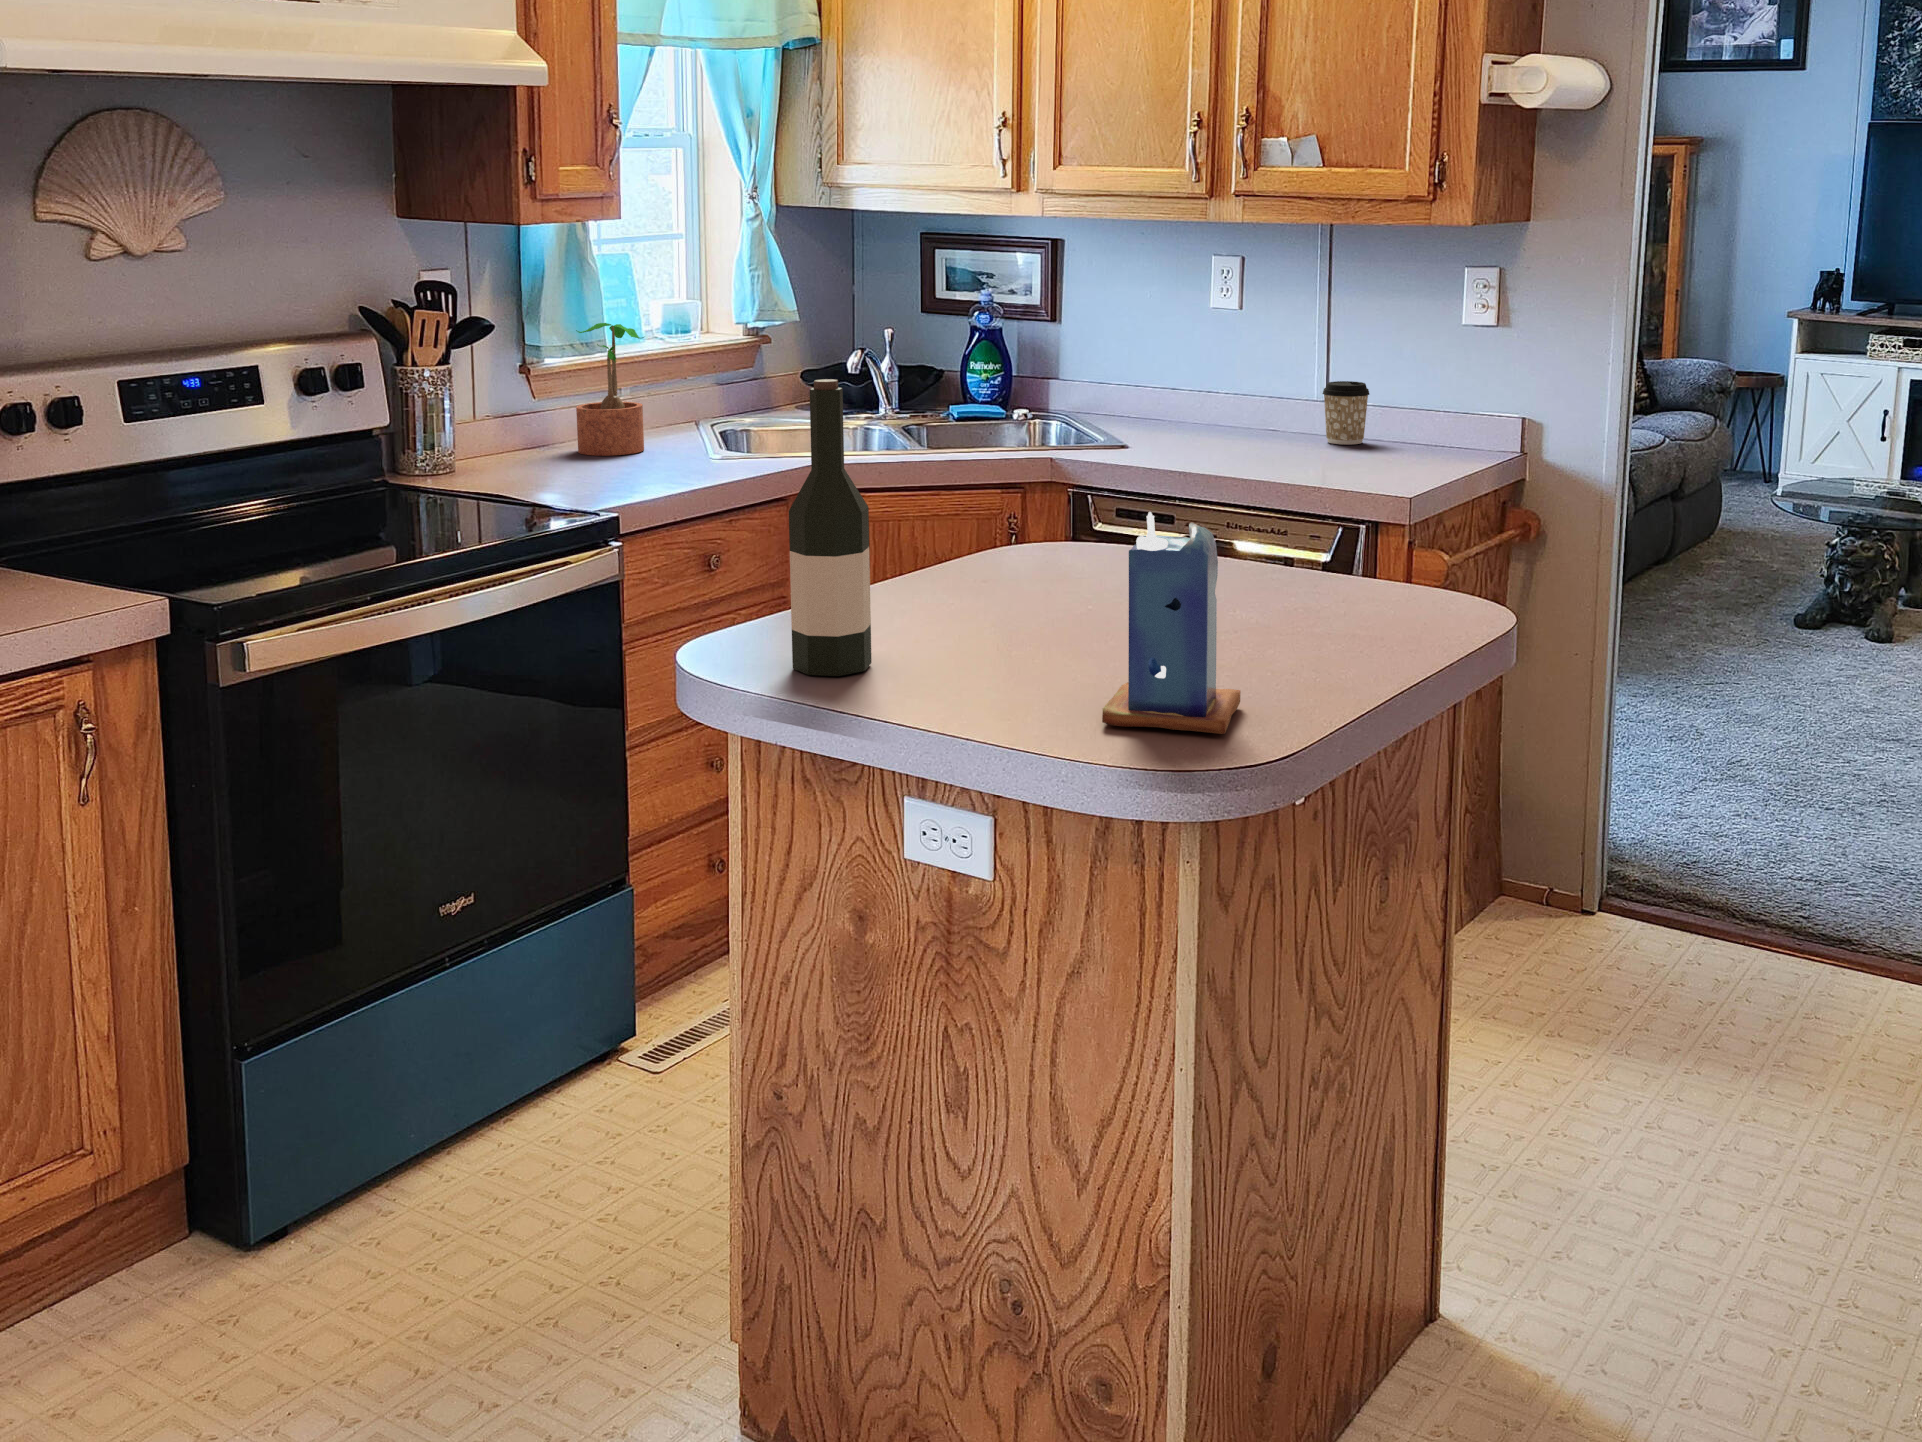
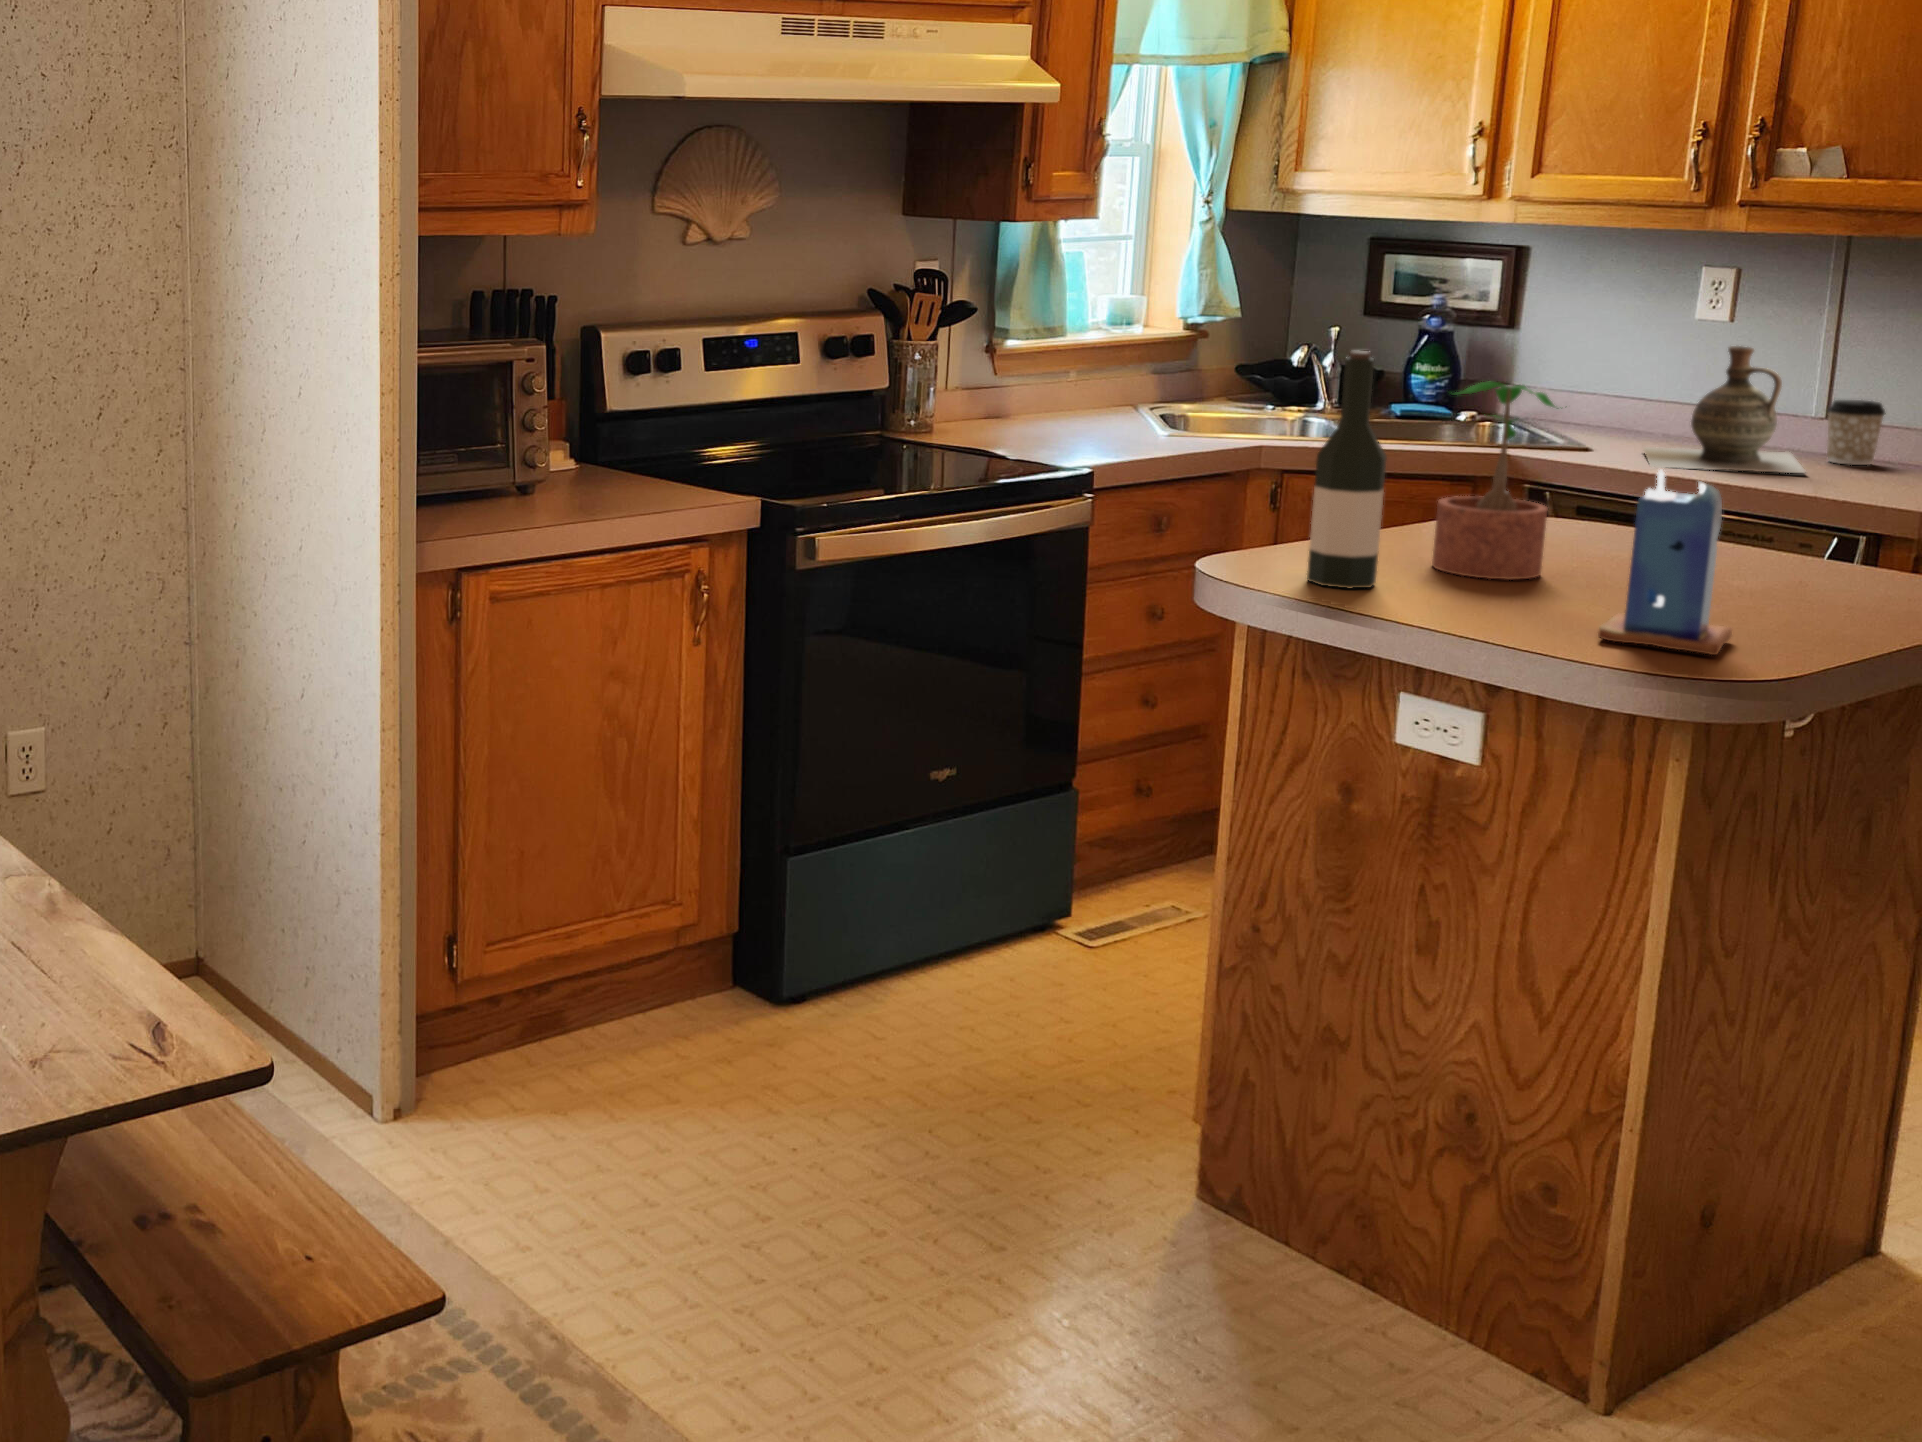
potted plant: present [576,323,644,456] -> present [1432,382,1558,579]
ceramic jug: none [1172,335,1312,461] -> present [1644,346,1805,473]

